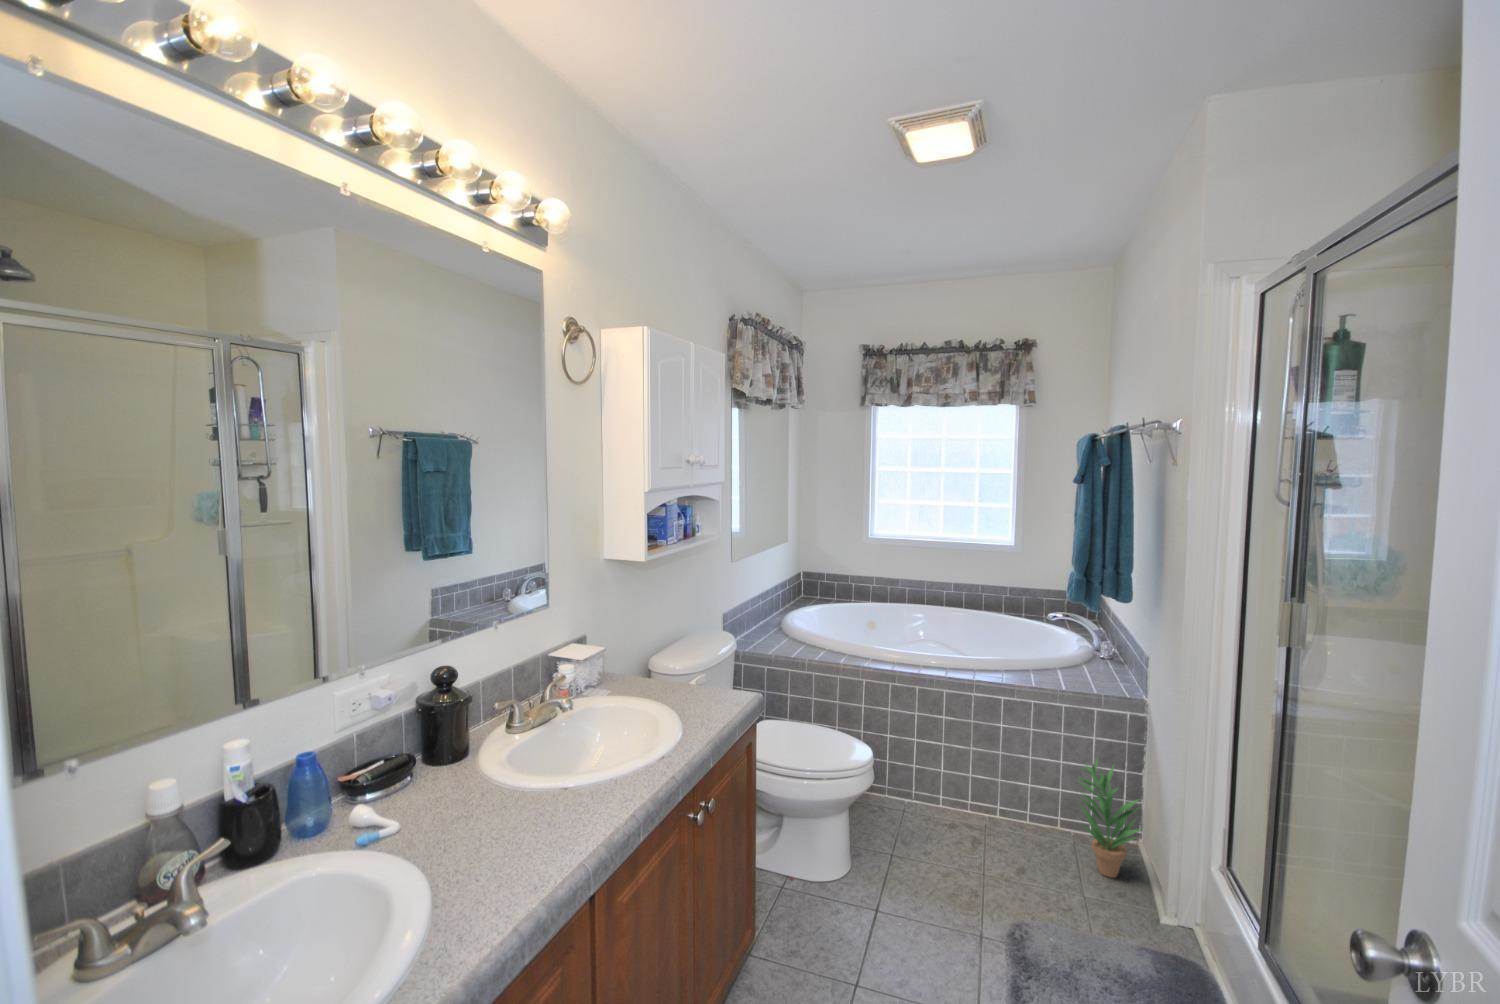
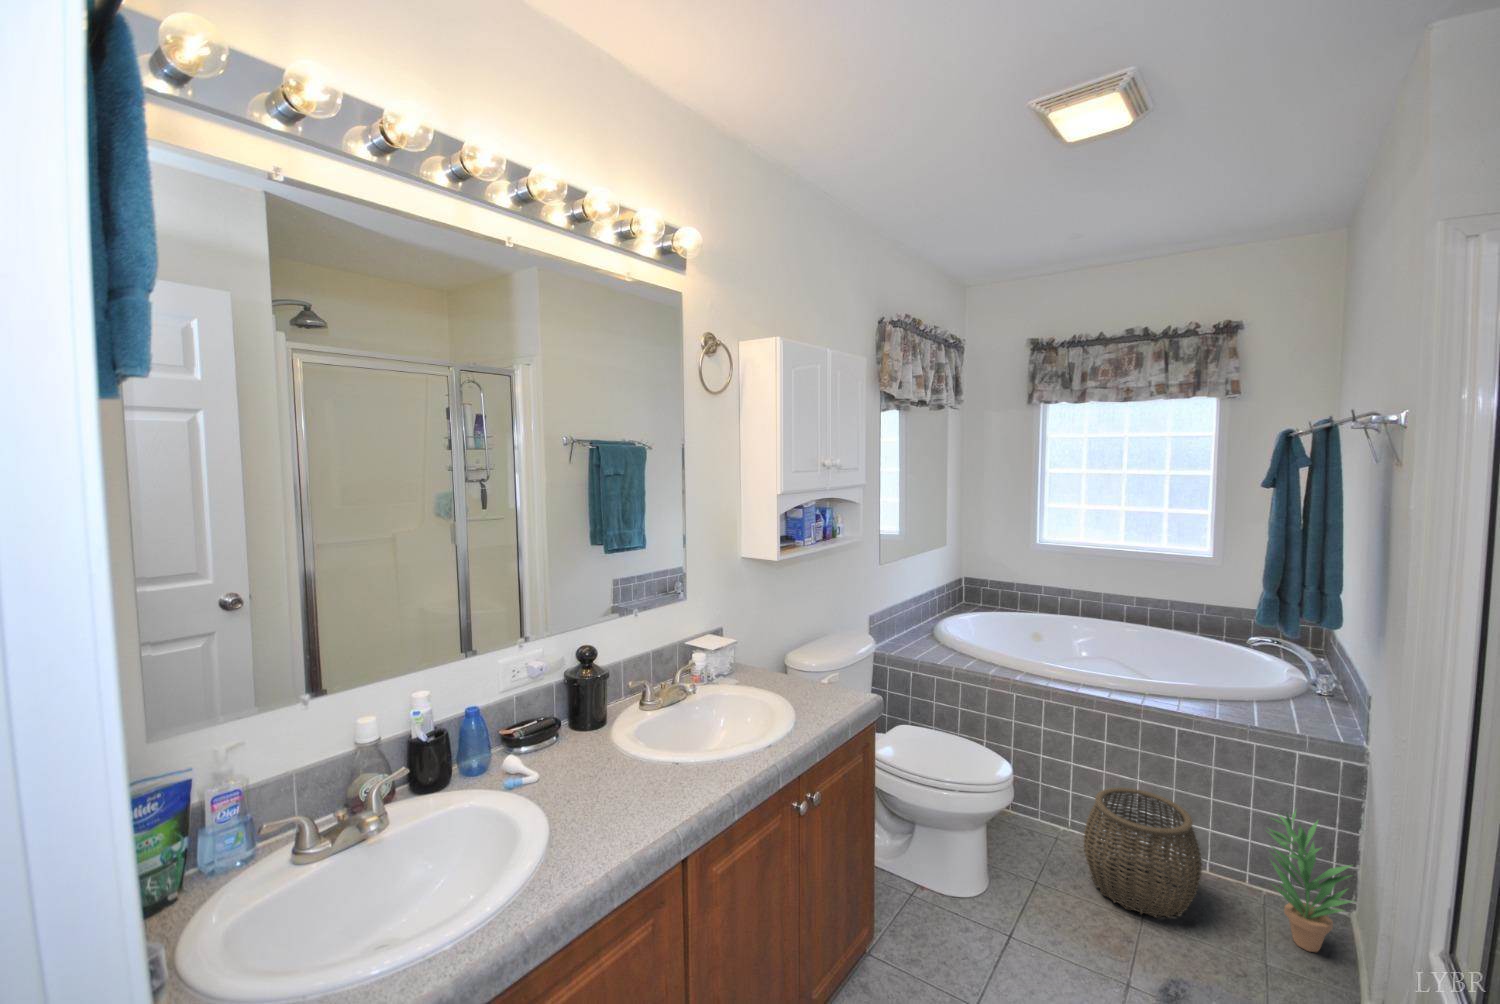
woven basket: none [931,757,1029,871] -> present [1083,787,1202,918]

